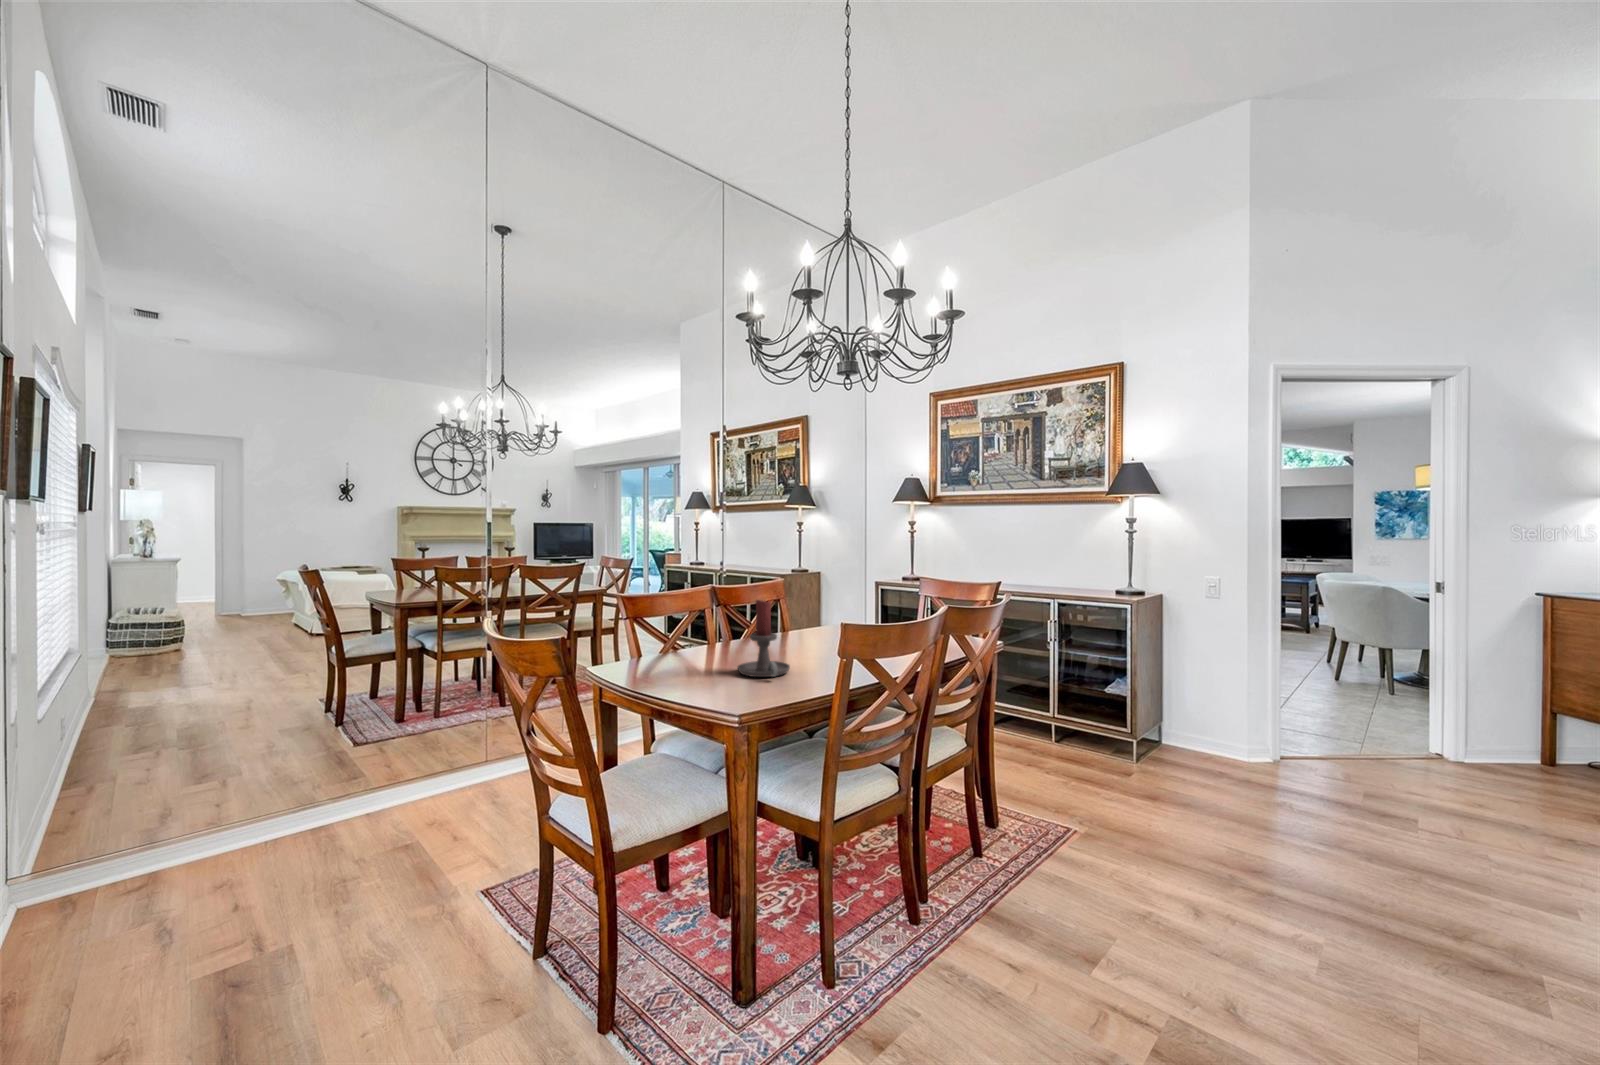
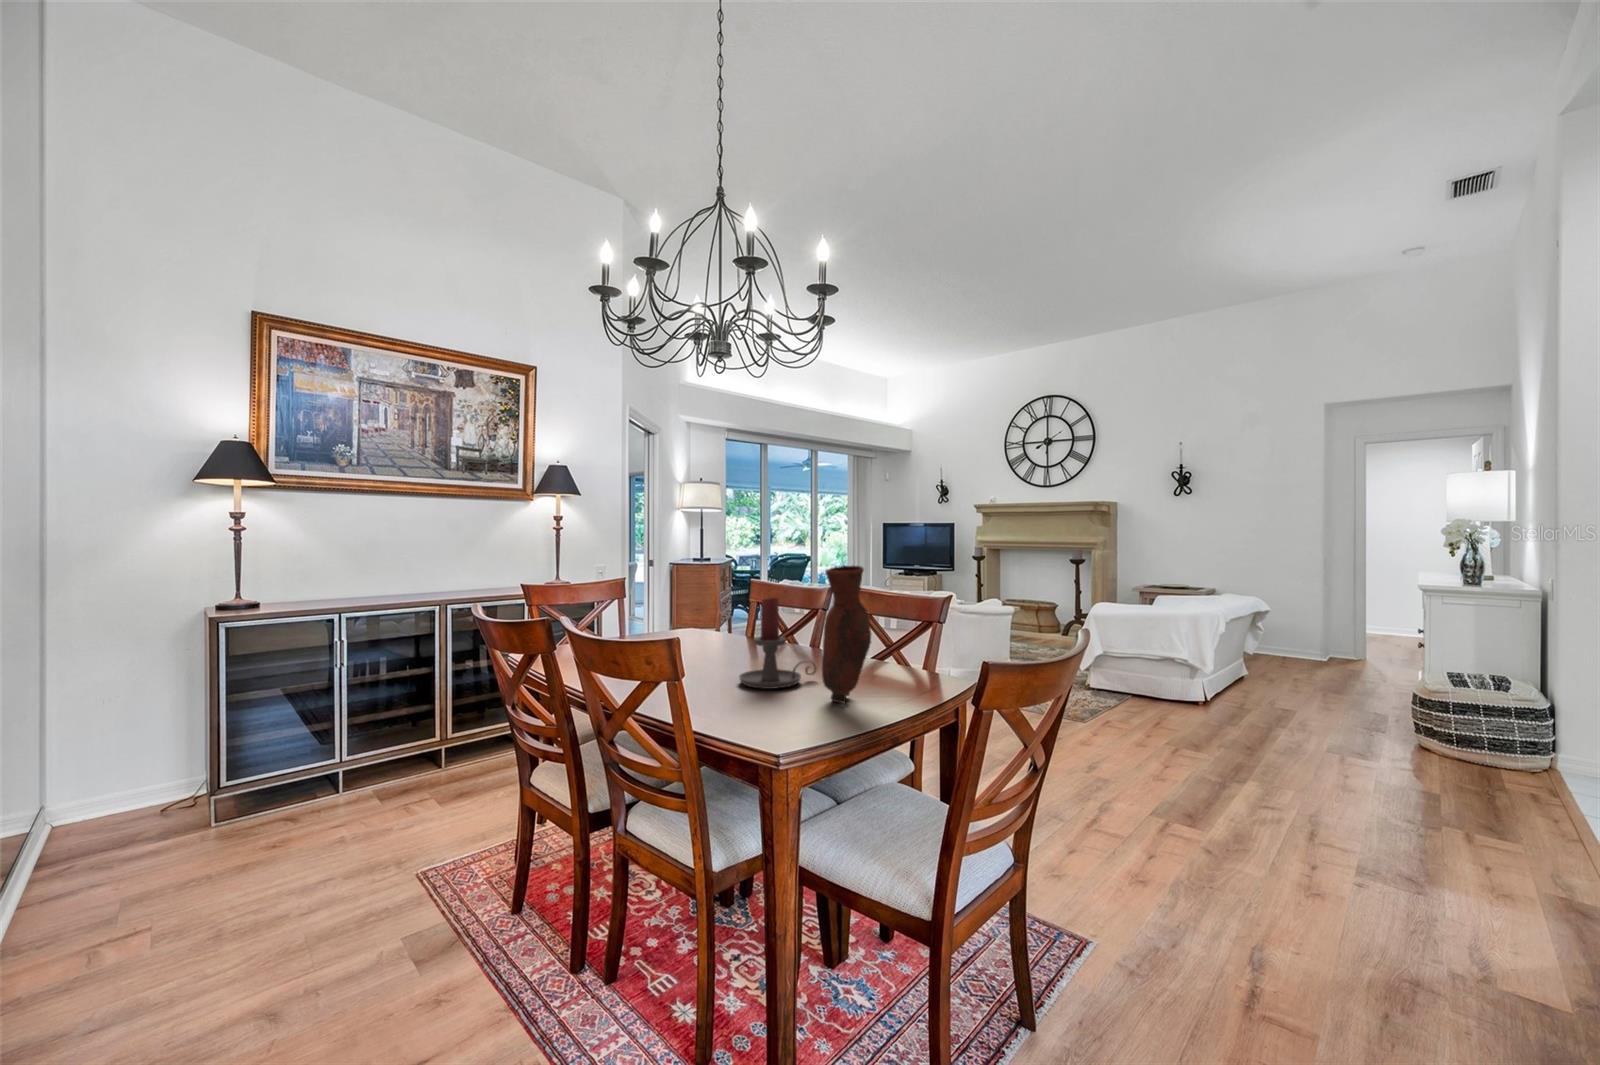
vase: none [668,574,715,687] -> present [822,565,871,704]

